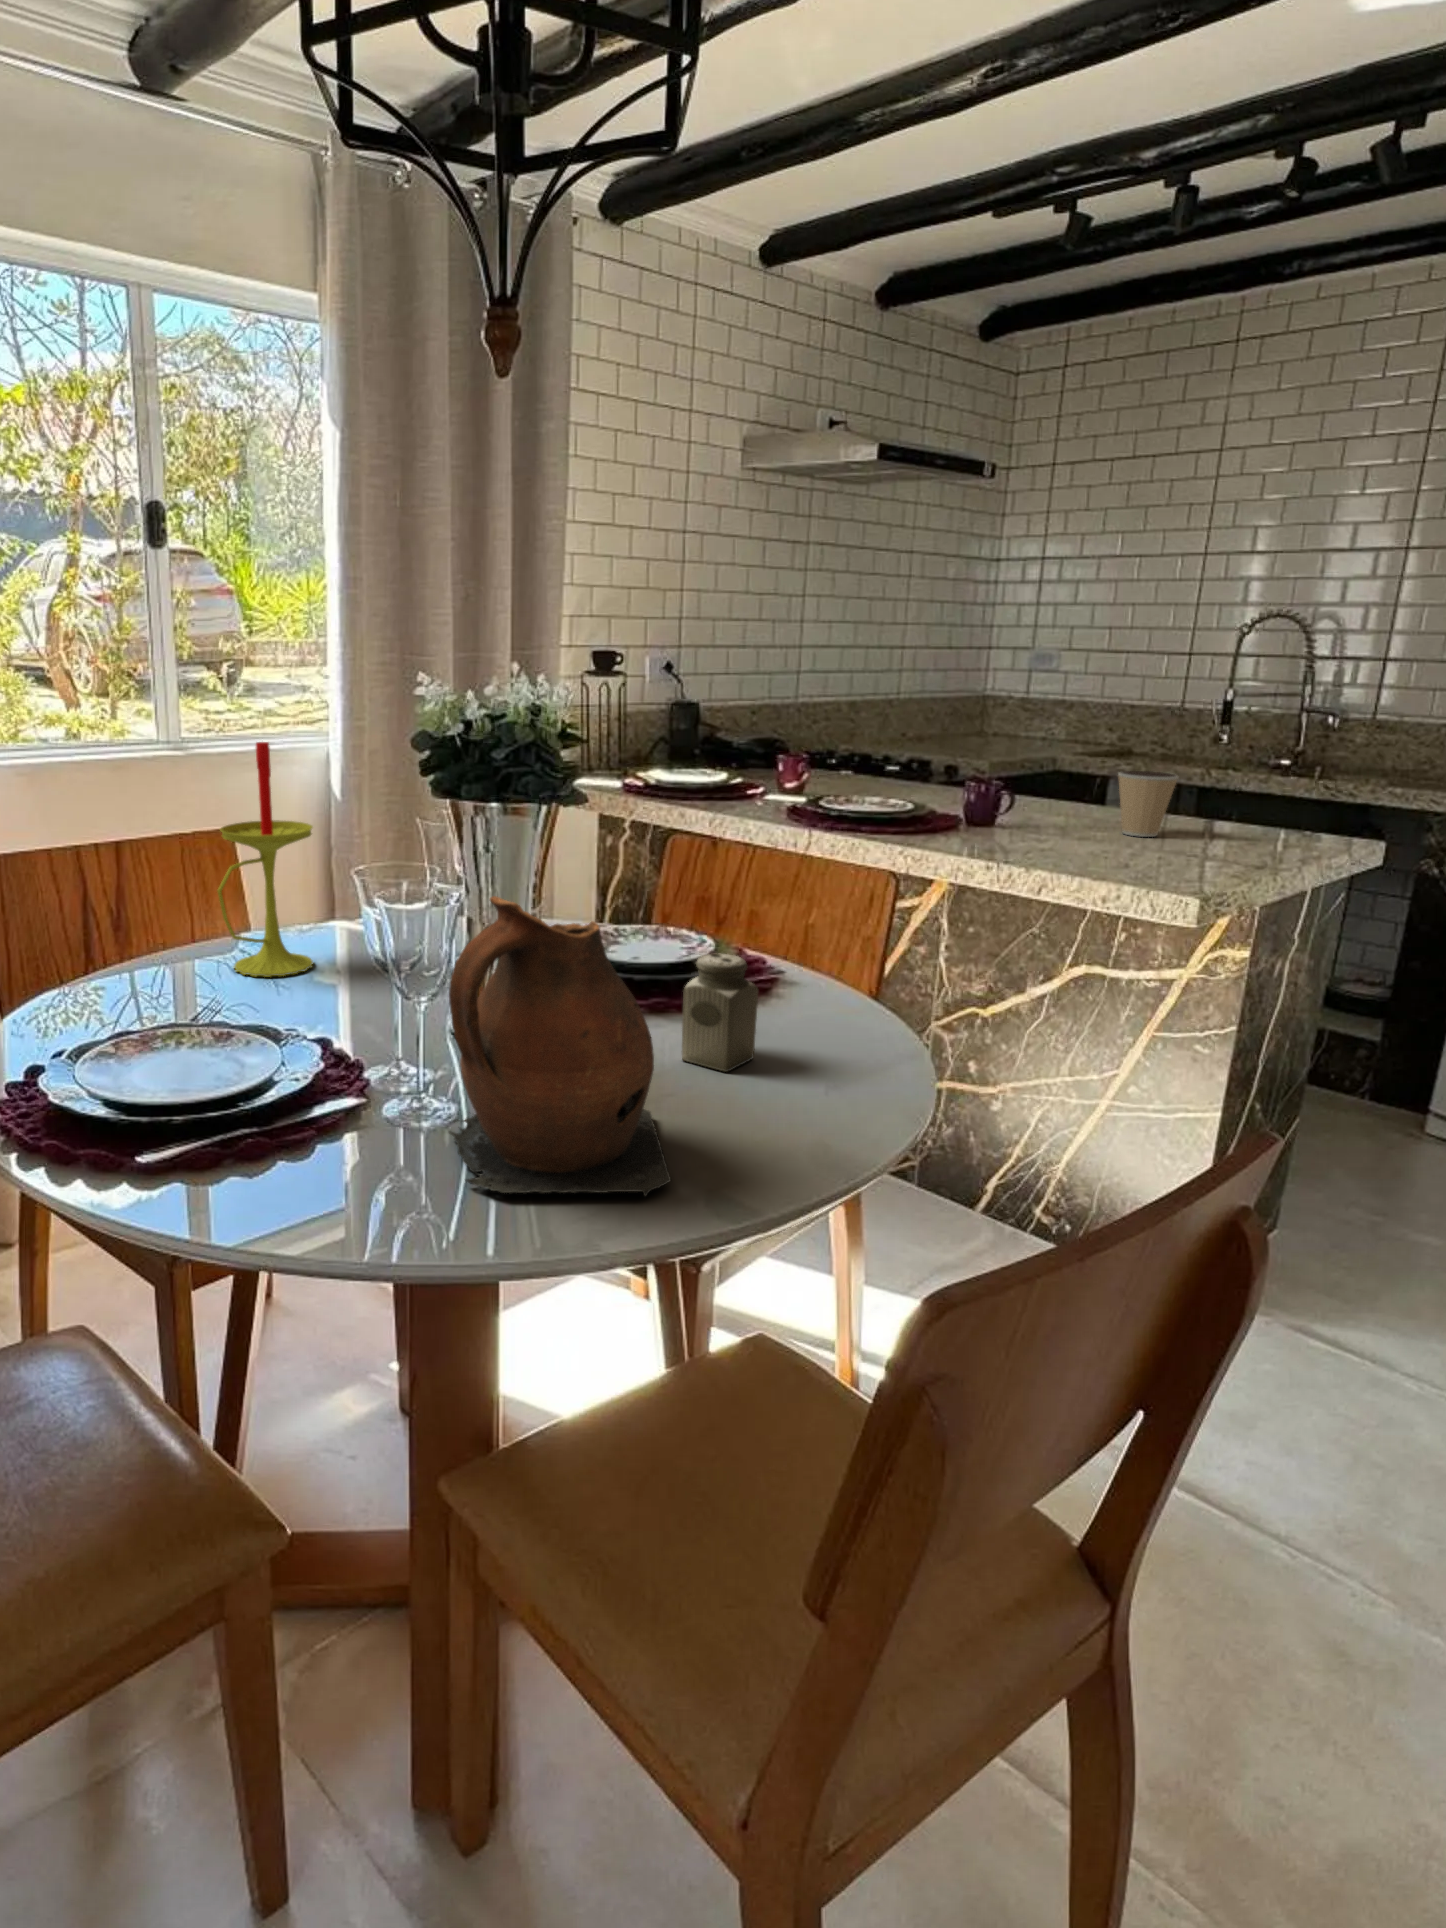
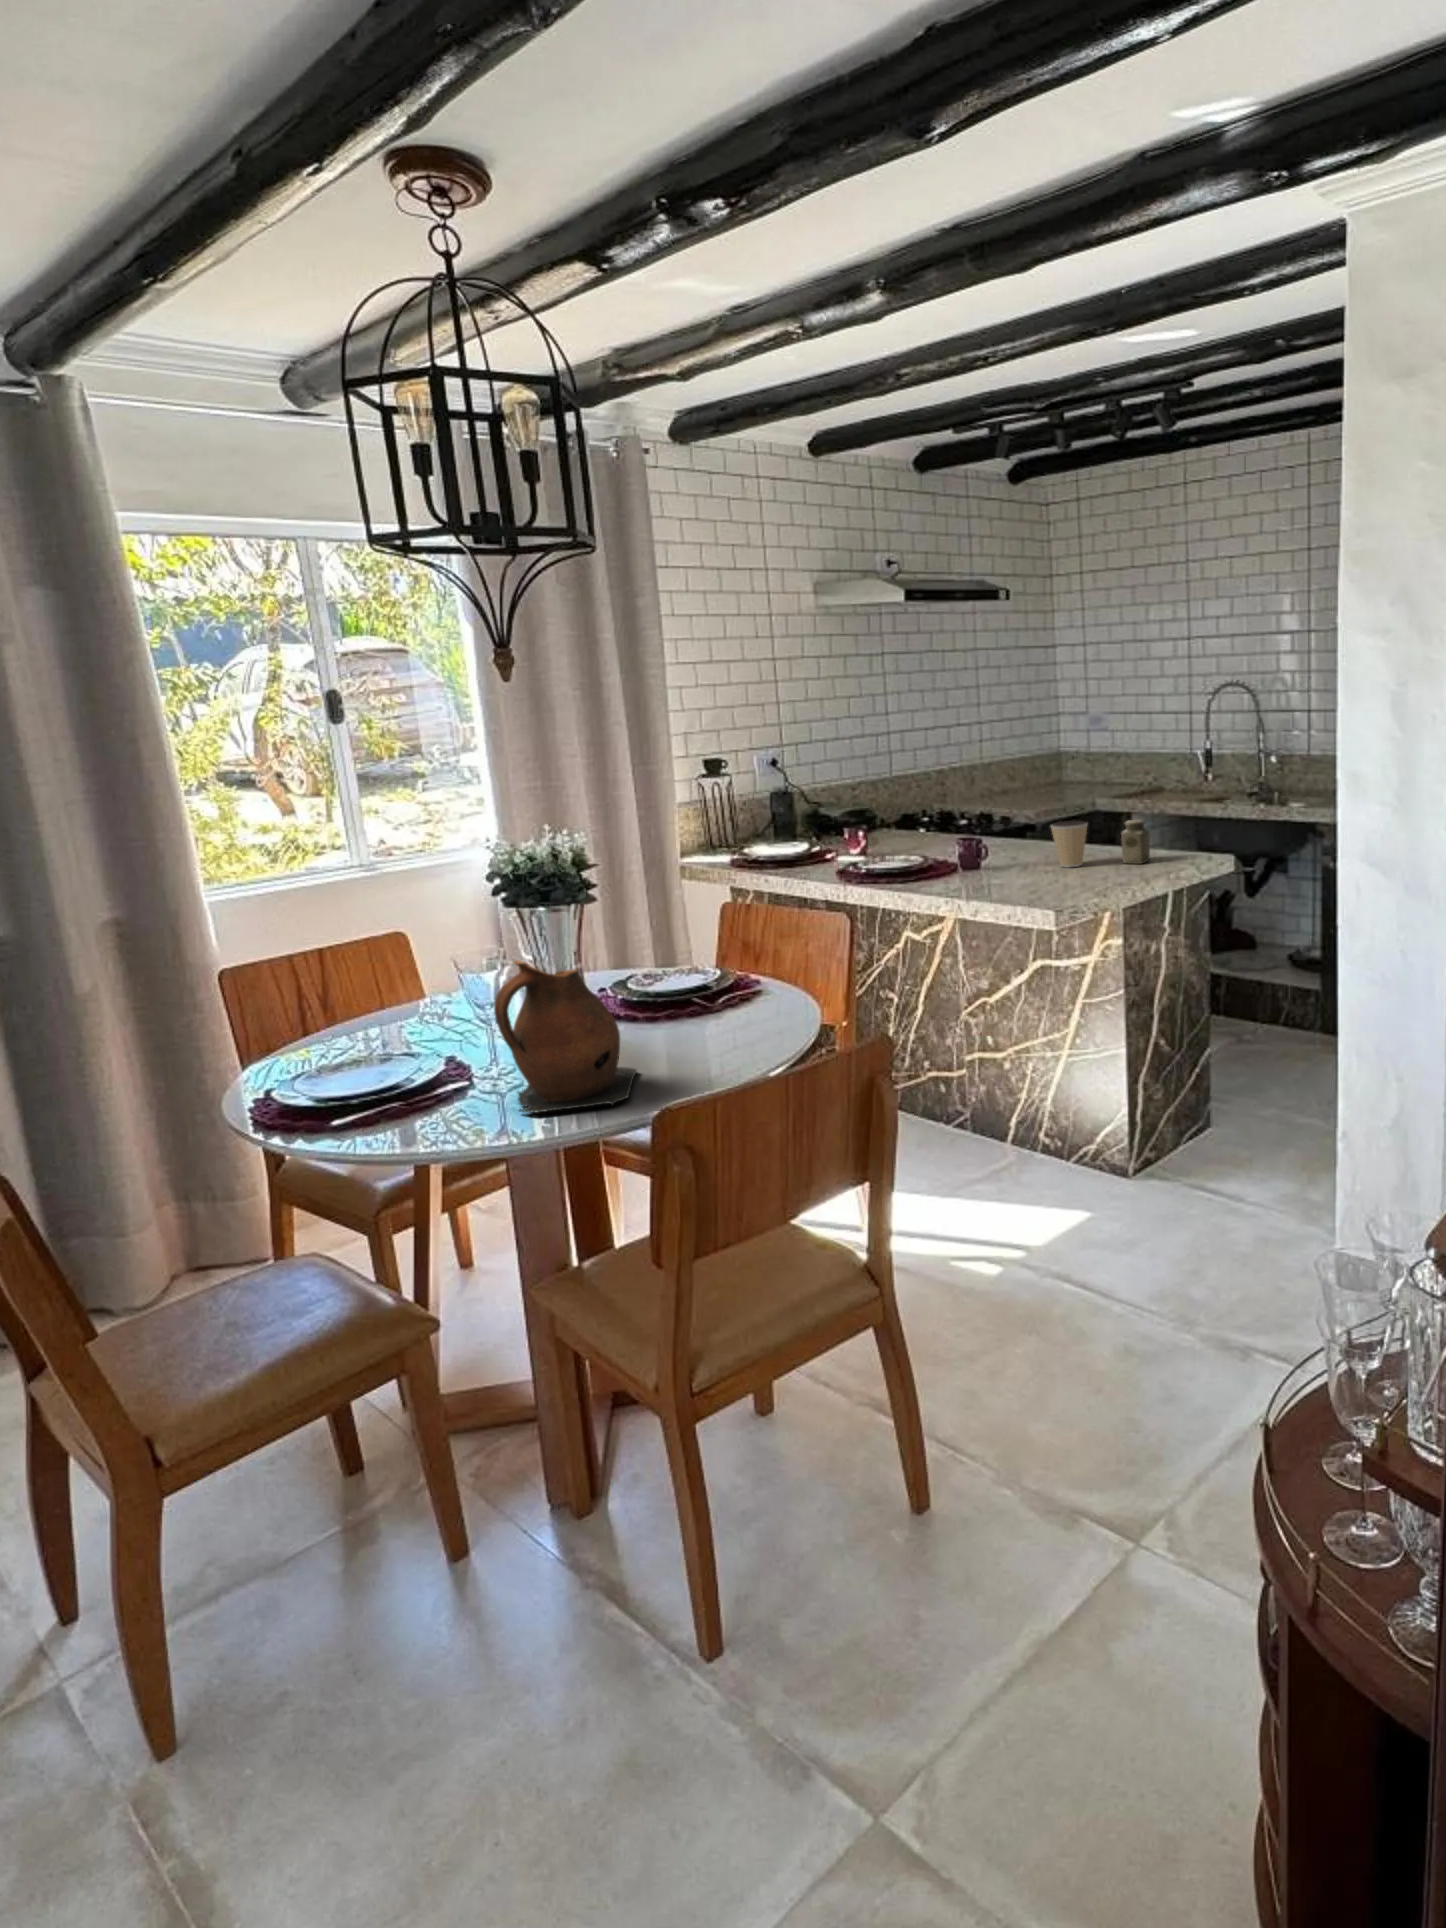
candle: present [218,742,313,977] -> none [384,874,460,1029]
salt shaker: present [682,954,758,1072] -> present [1121,820,1150,864]

